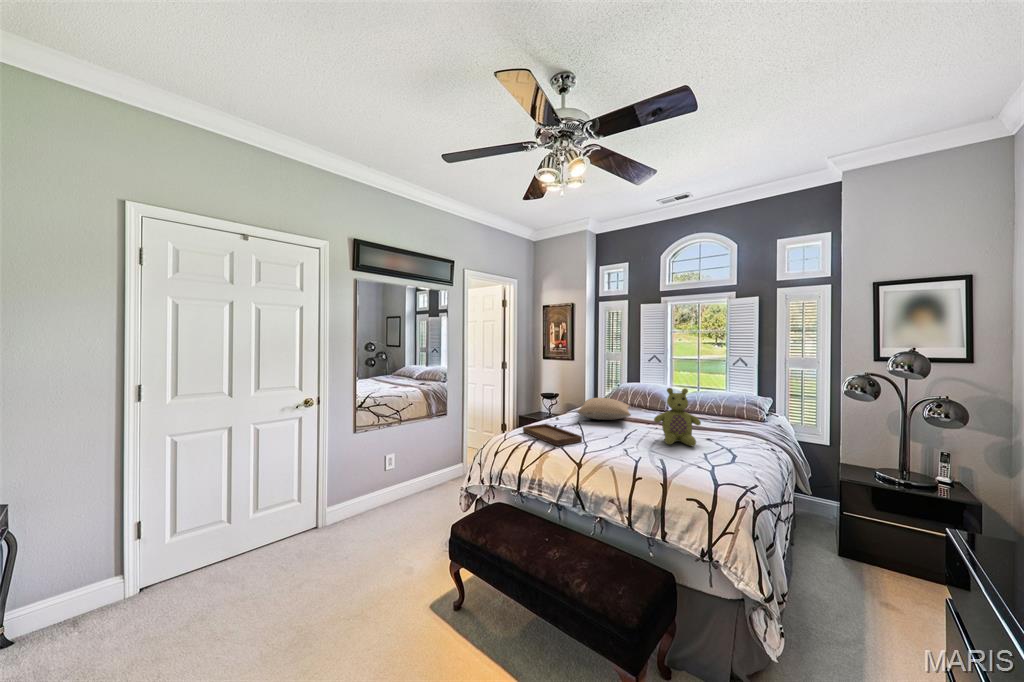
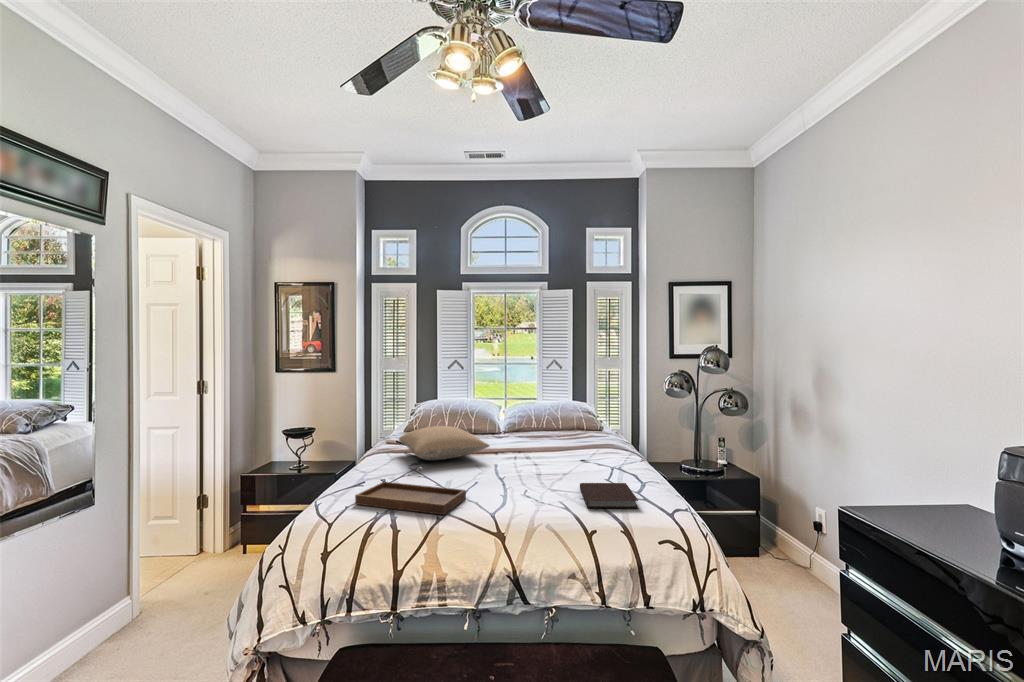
stuffed bear: present [654,388,701,446] -> none [538,401,596,477]
notebook: none [649,448,703,472] -> present [580,483,638,508]

